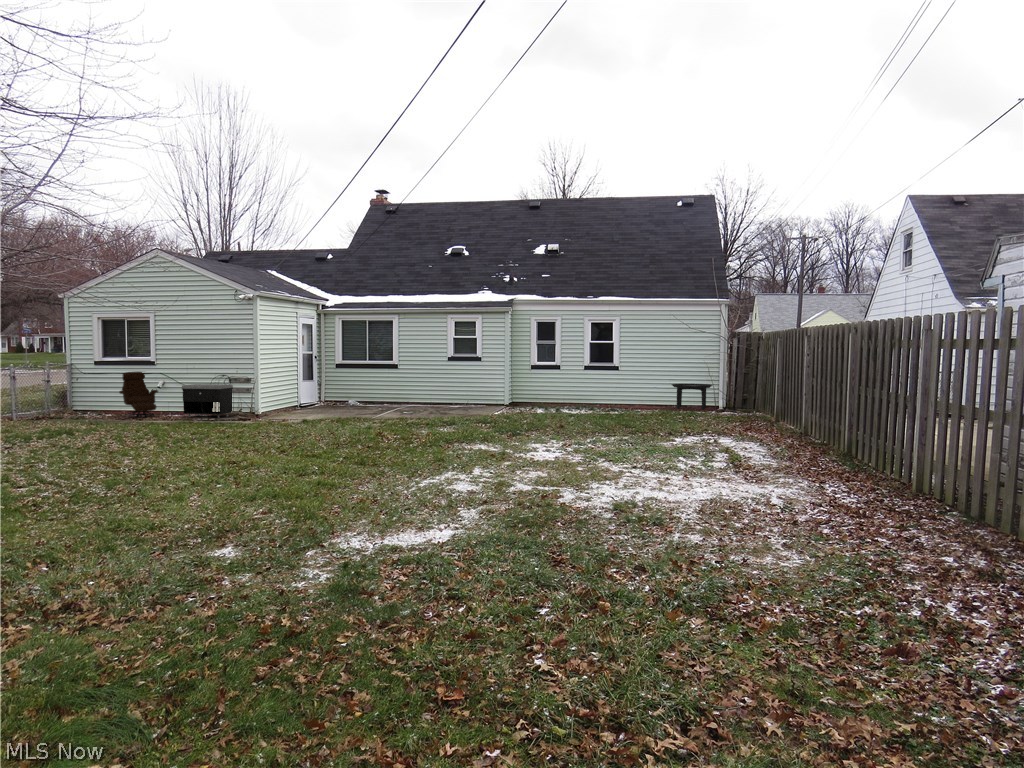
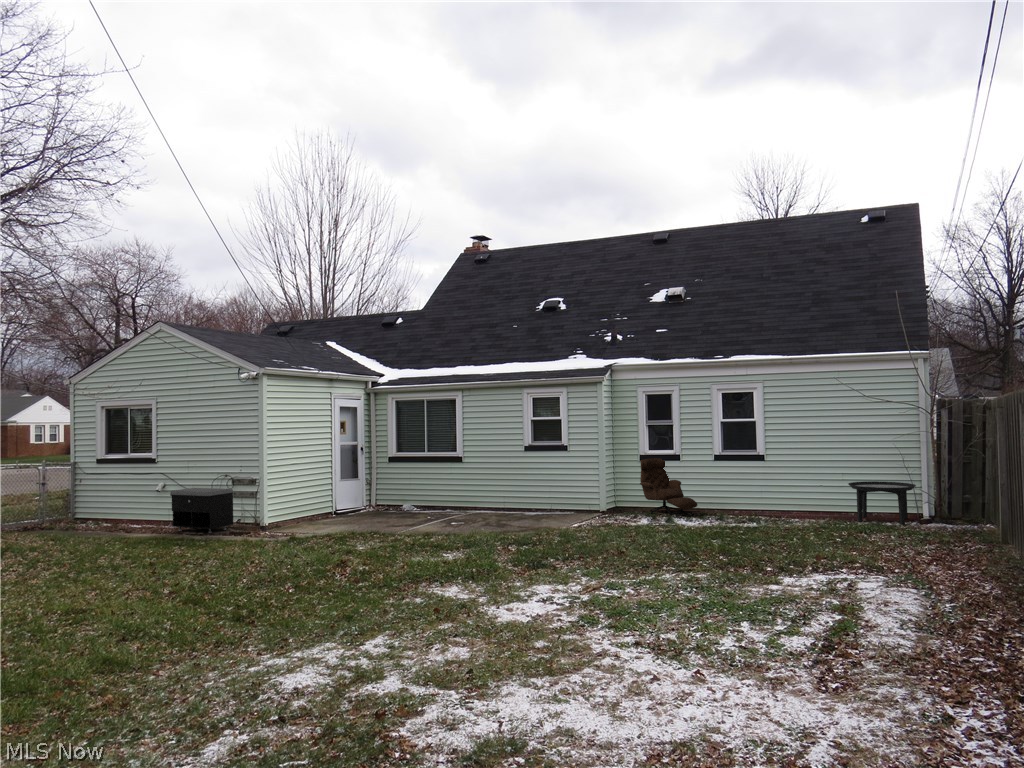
lounge chair: present [119,372,158,417] -> present [640,458,697,517]

